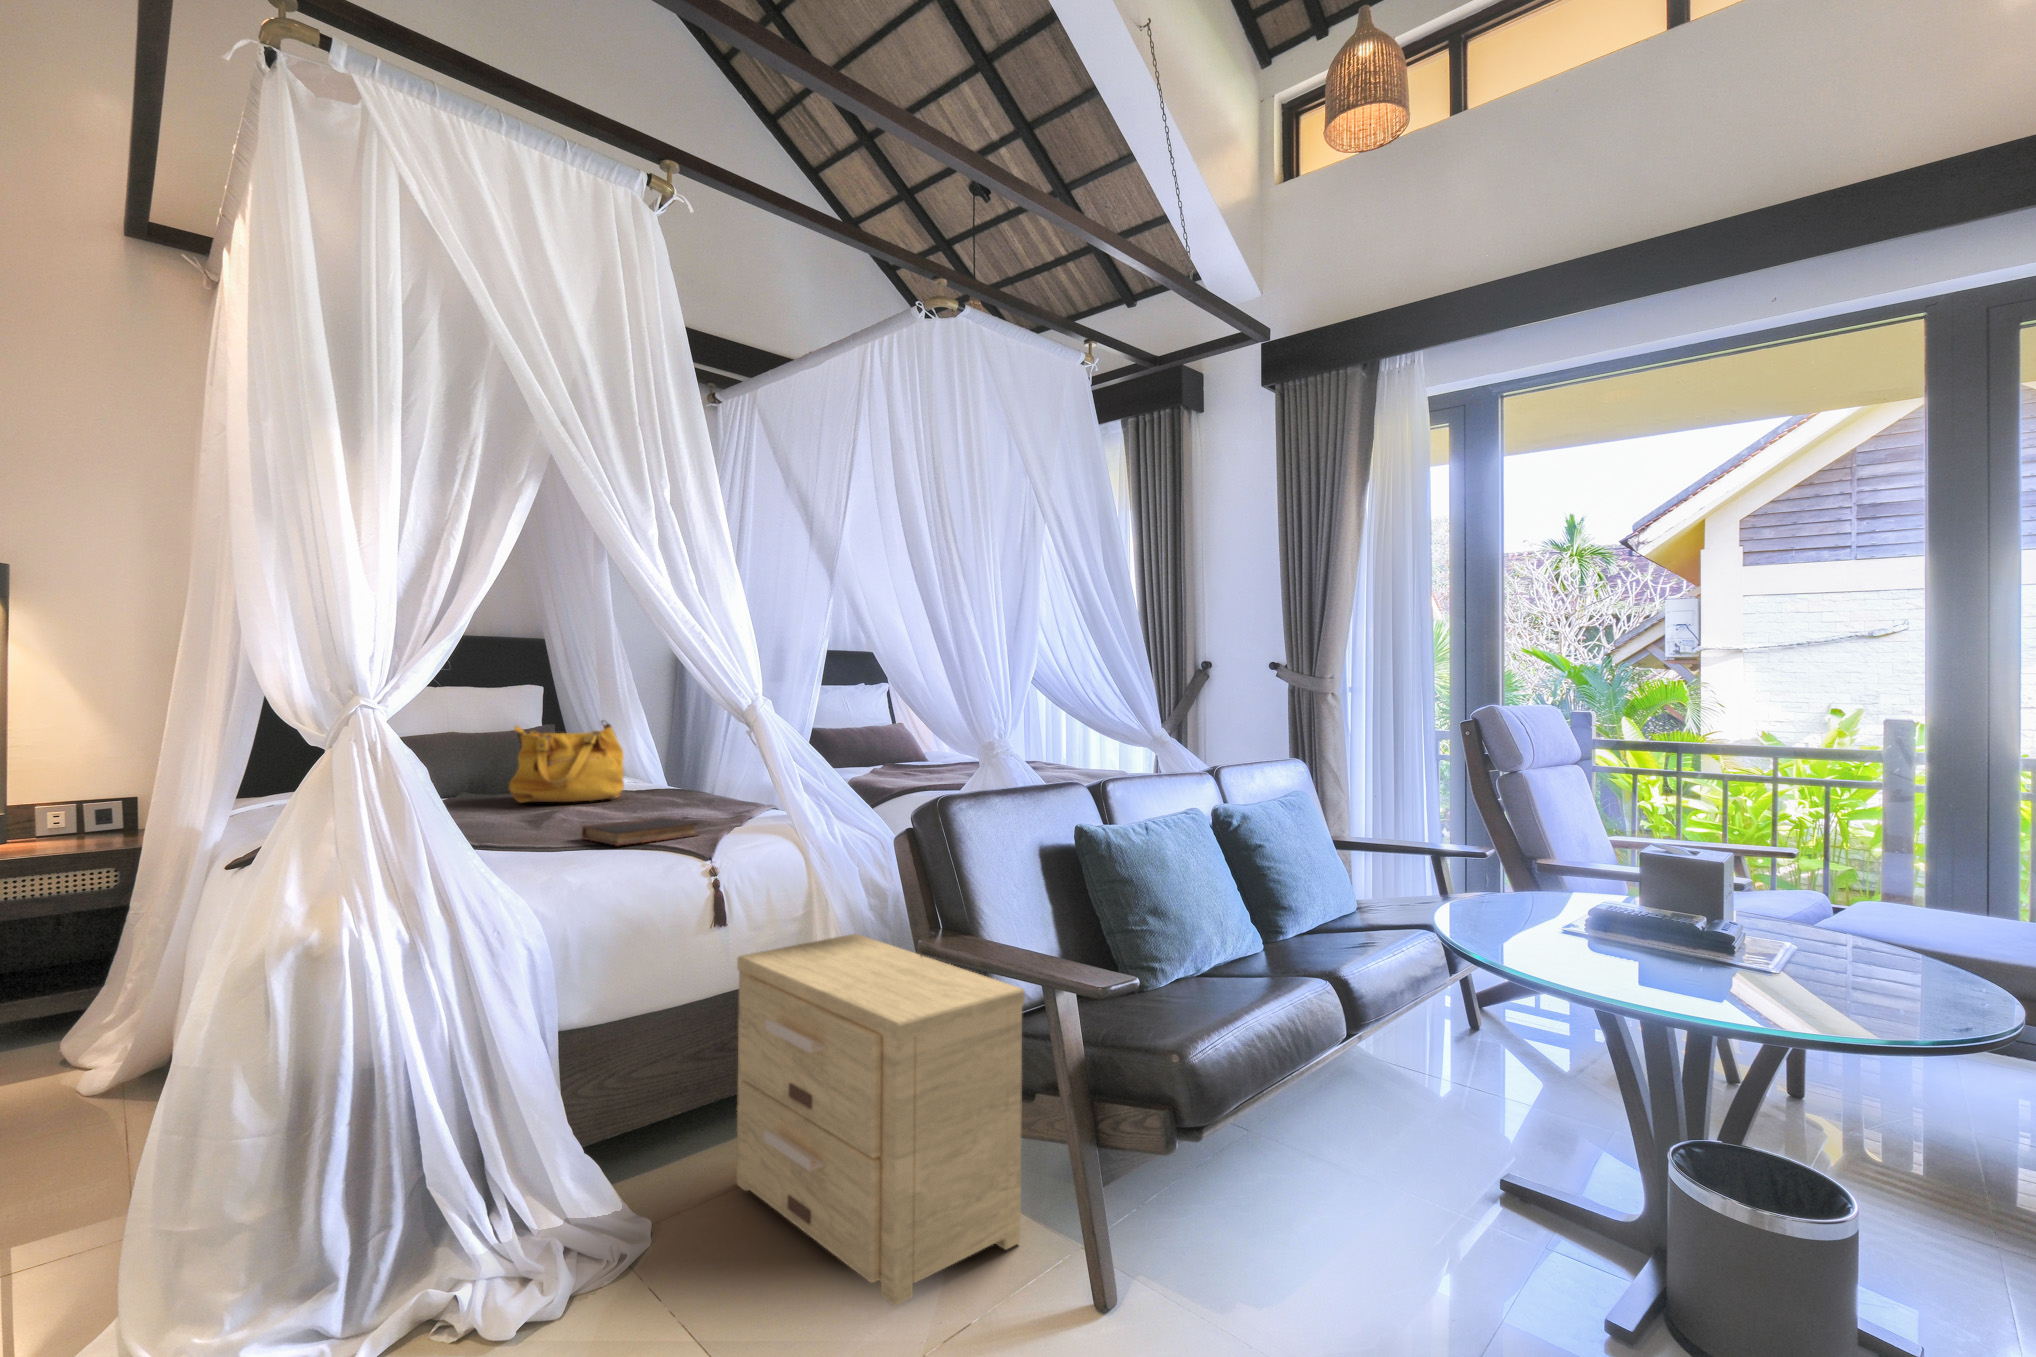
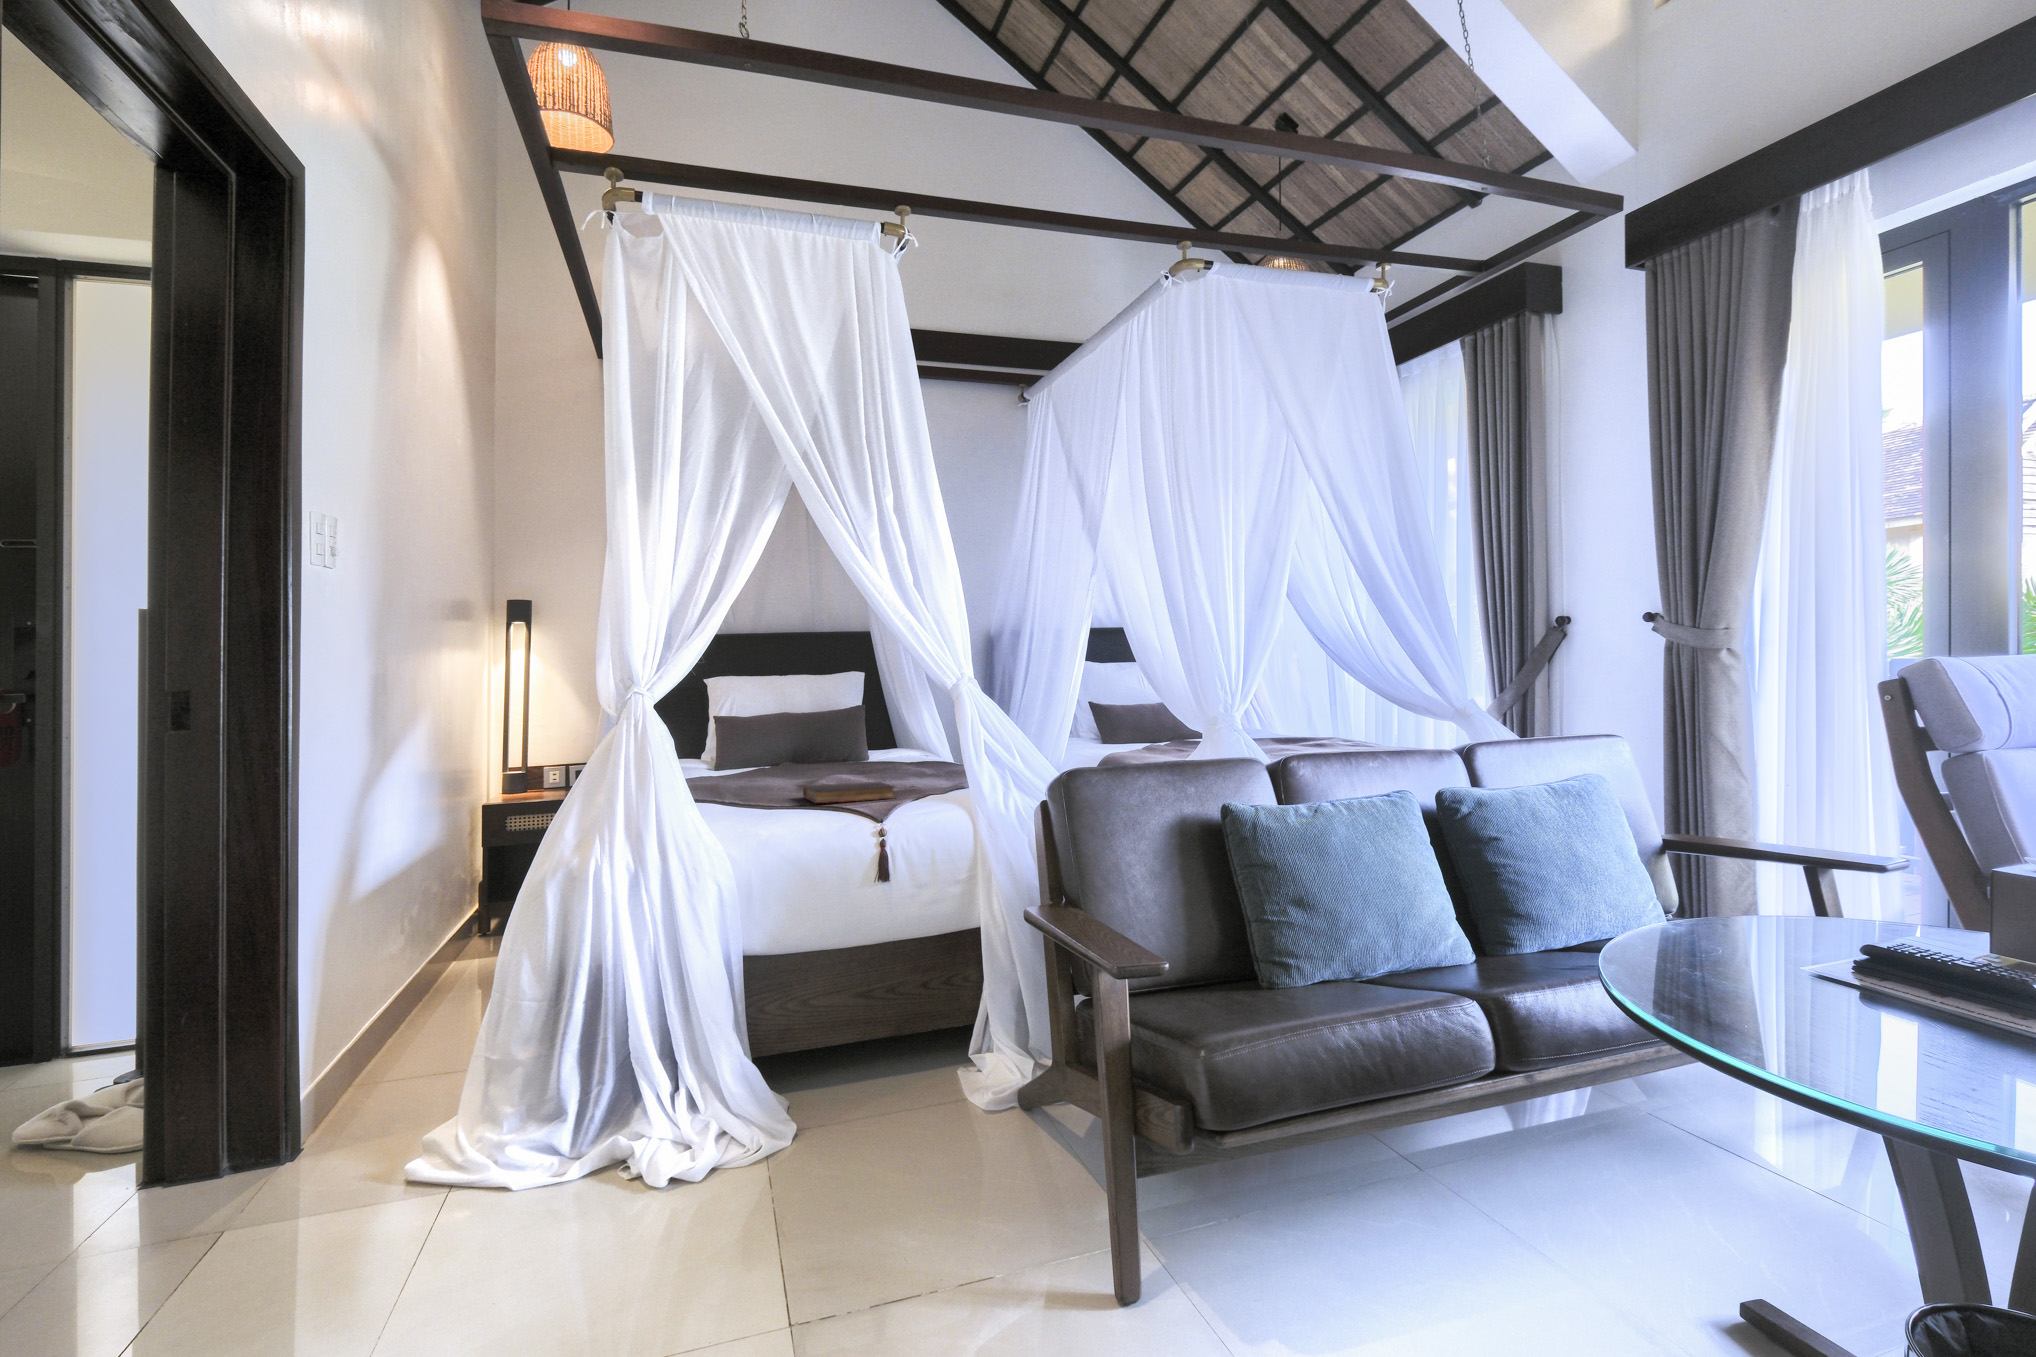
handbag: present [509,720,624,803] -> none [804,697,898,769]
side table: present [737,934,1025,1306] -> none [855,898,1073,1265]

